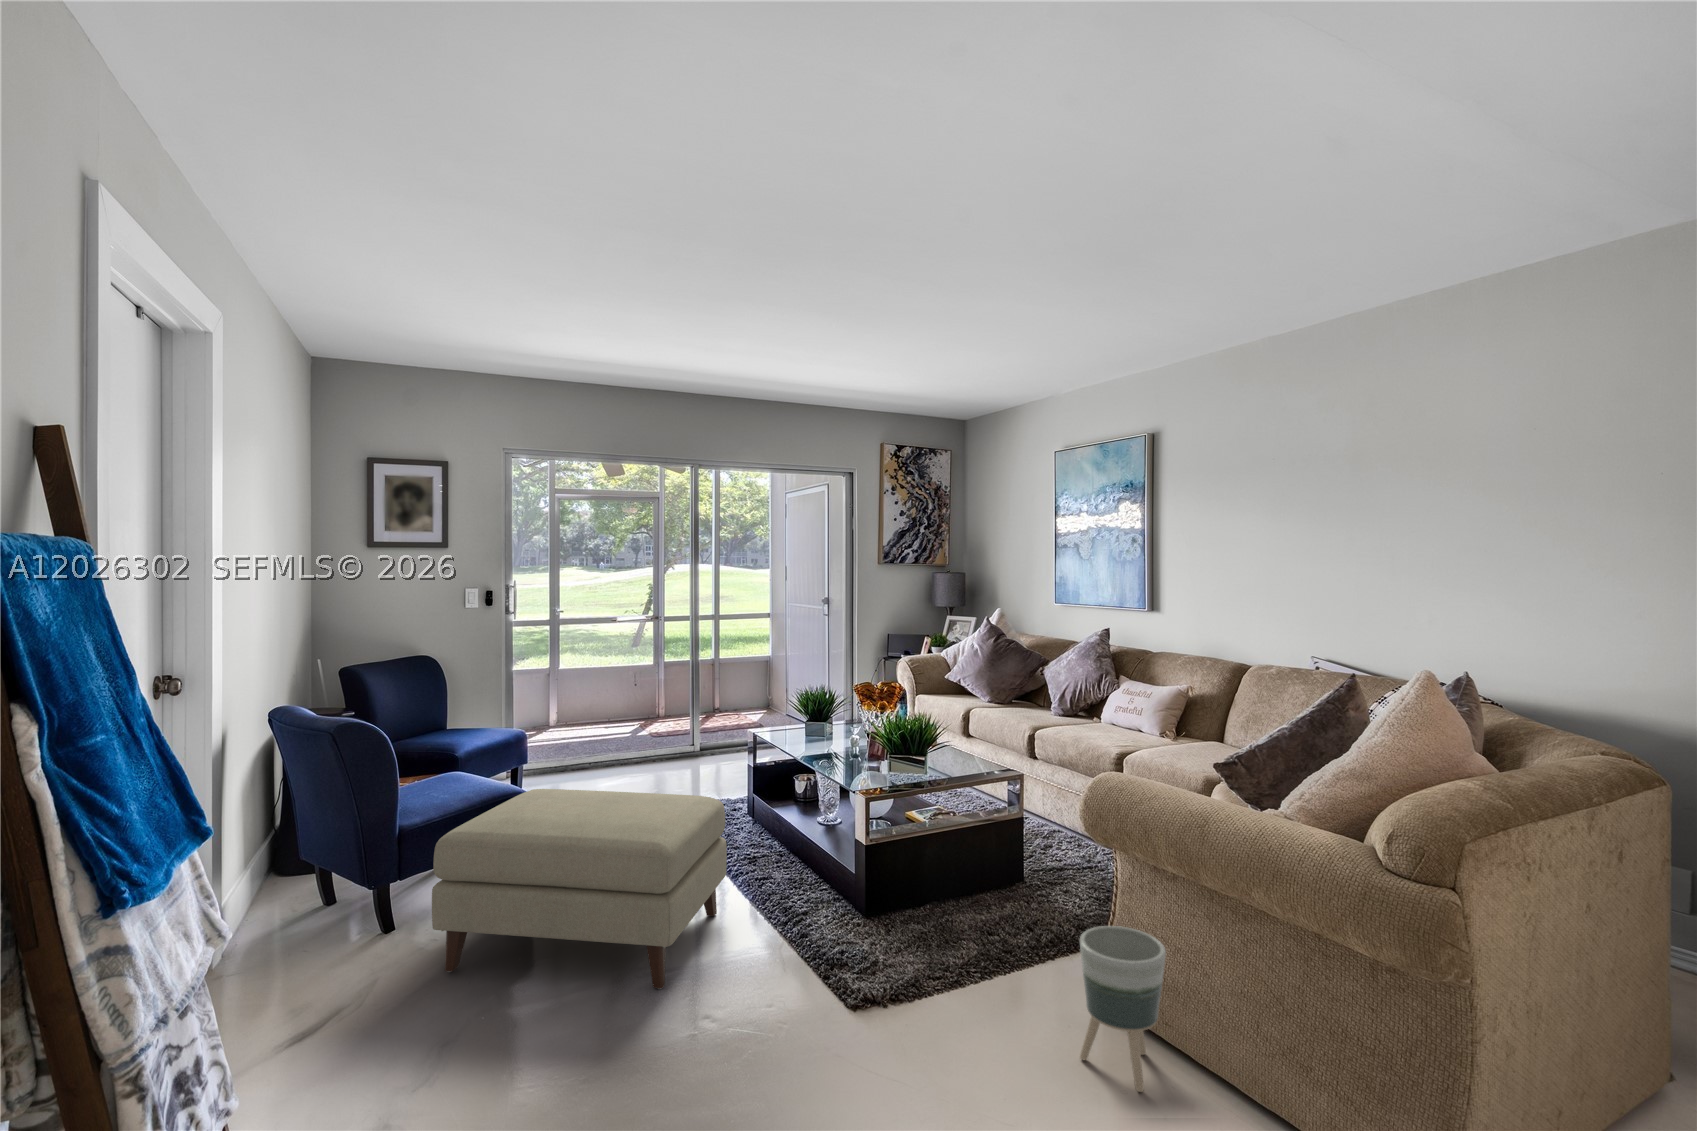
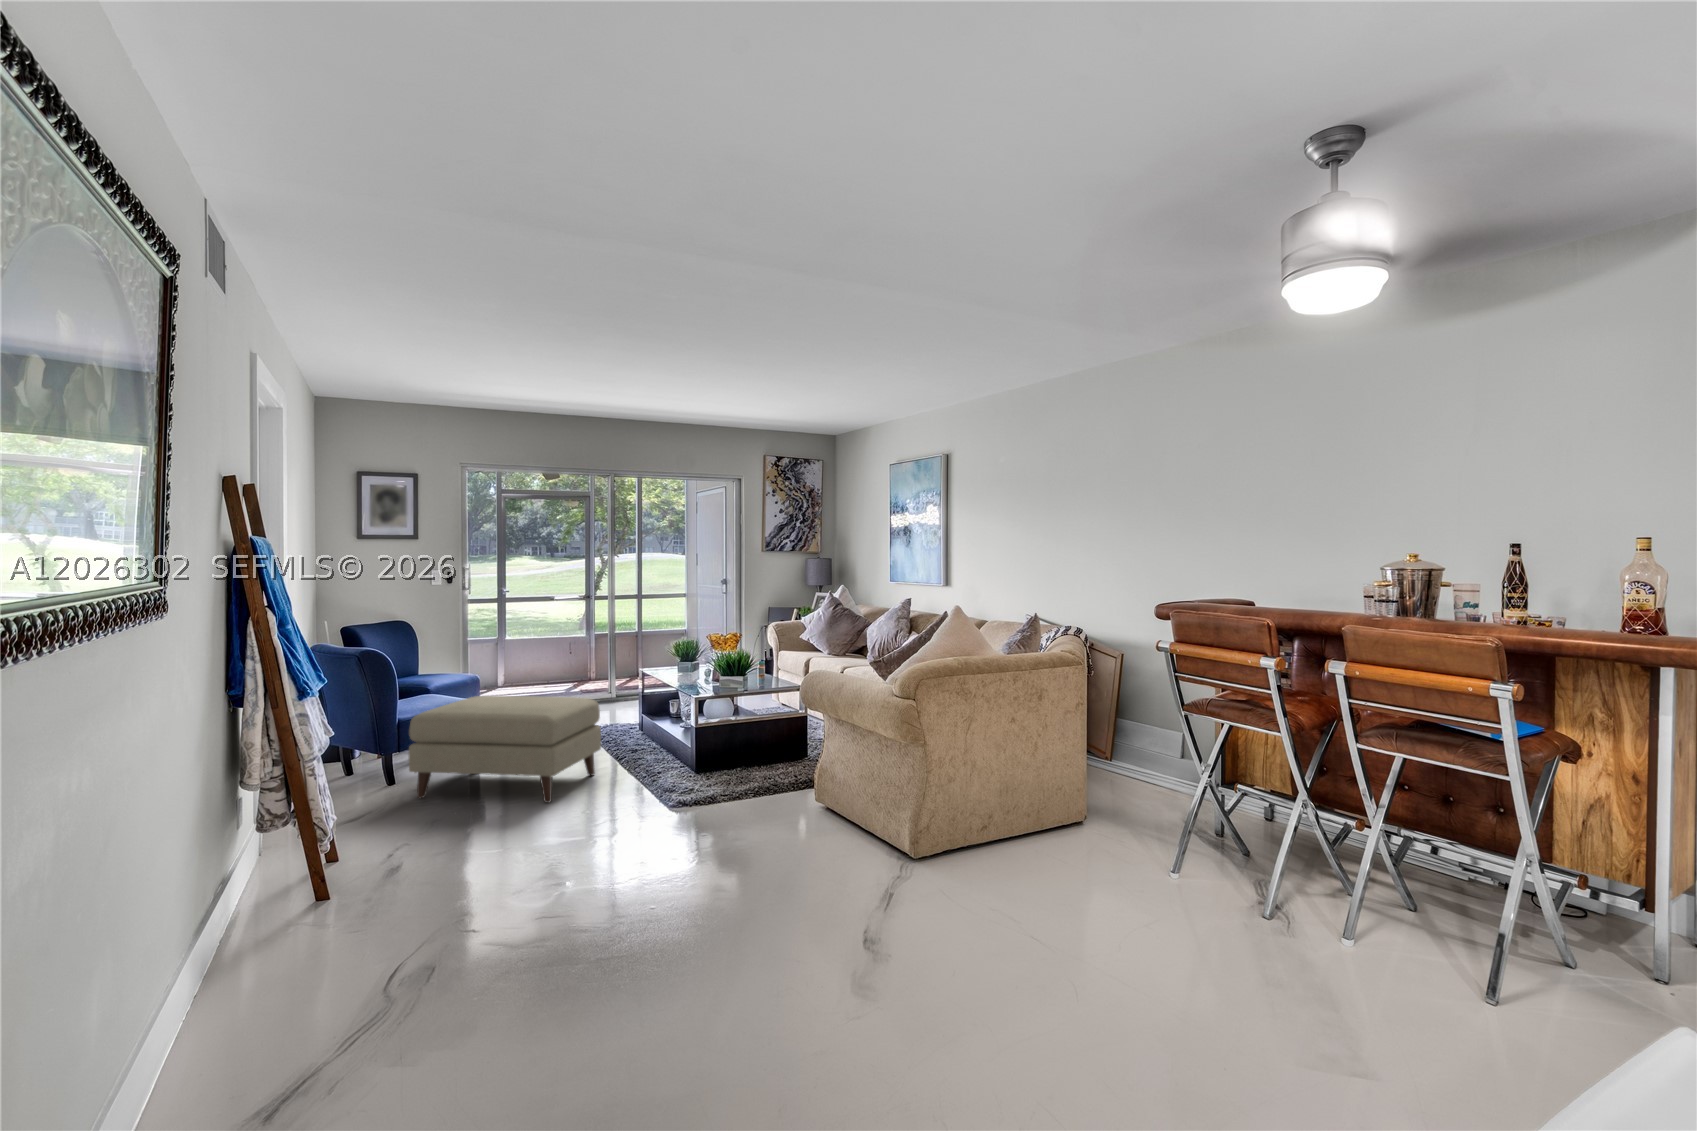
planter: present [1080,926,1166,1092] -> none [775,750,820,832]

